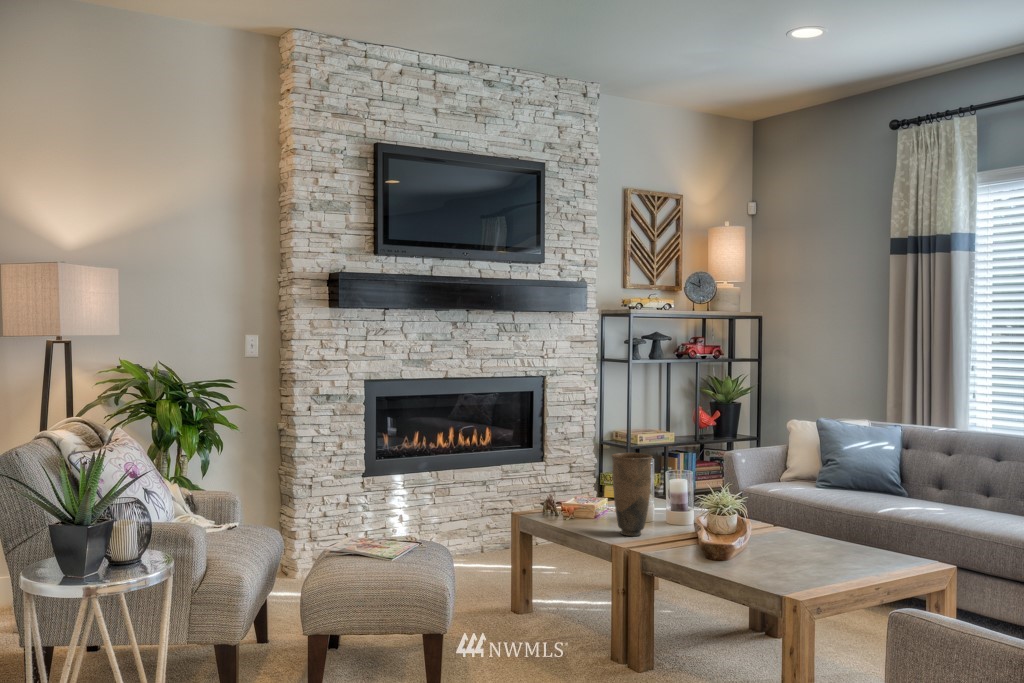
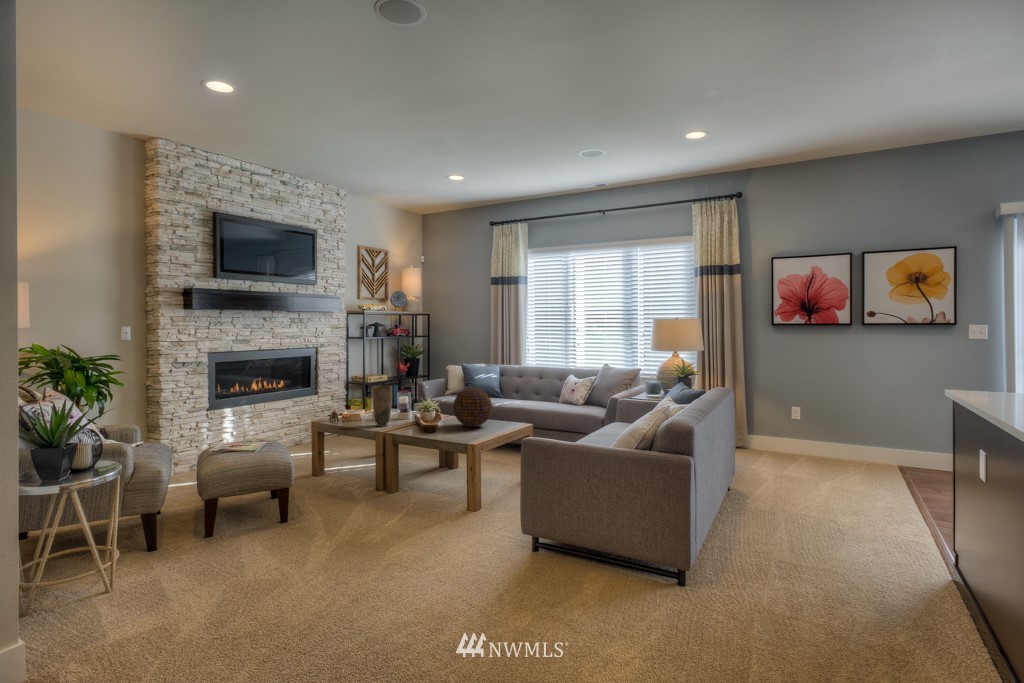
decorative orb: none [779,469,871,558] -> present [453,388,492,427]

